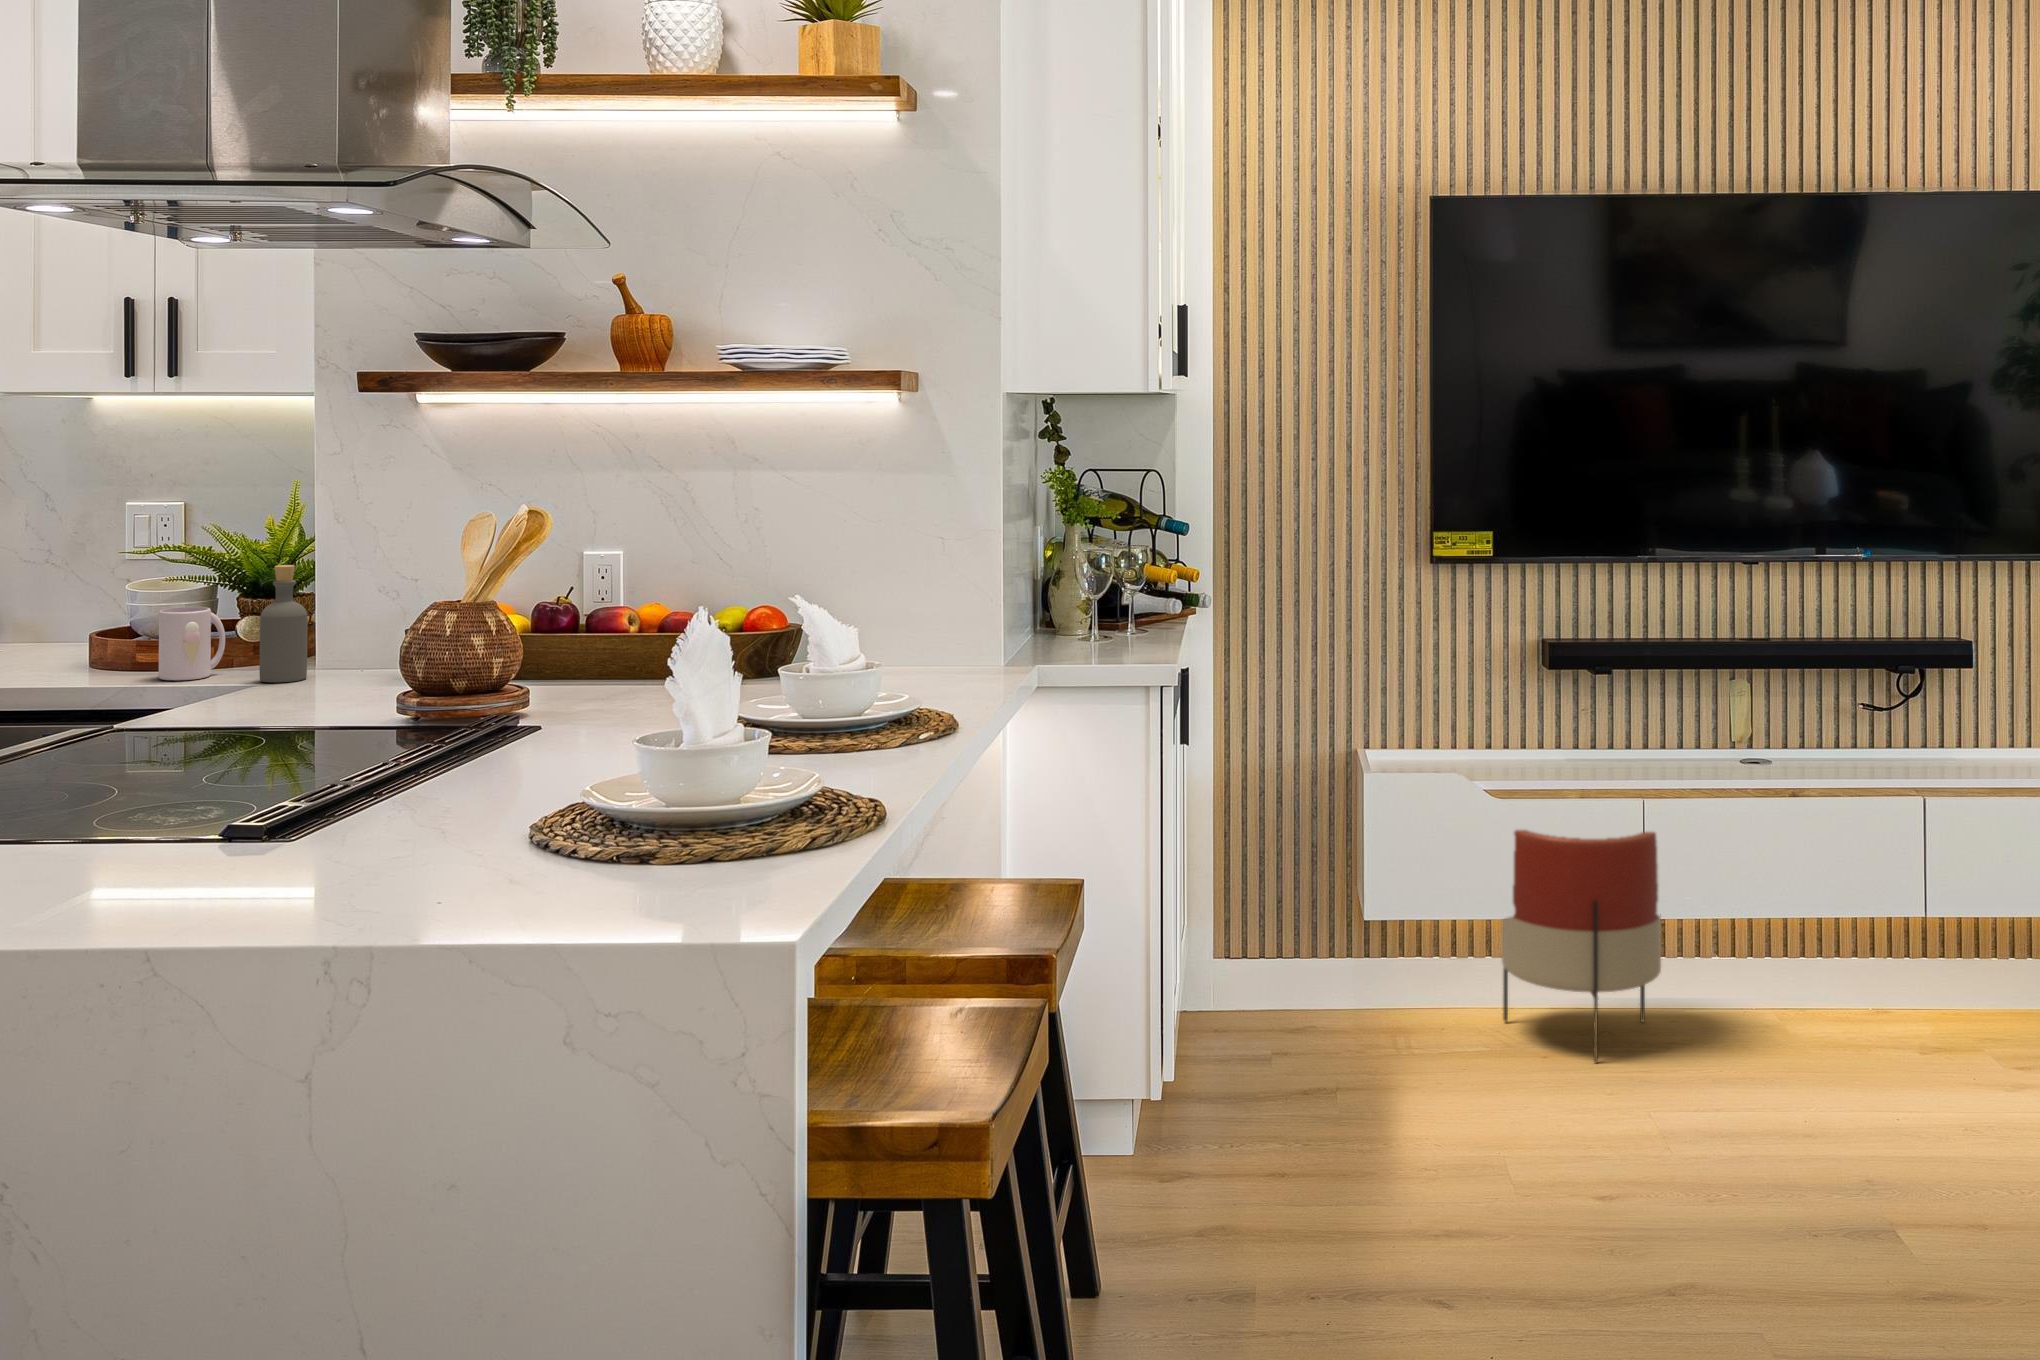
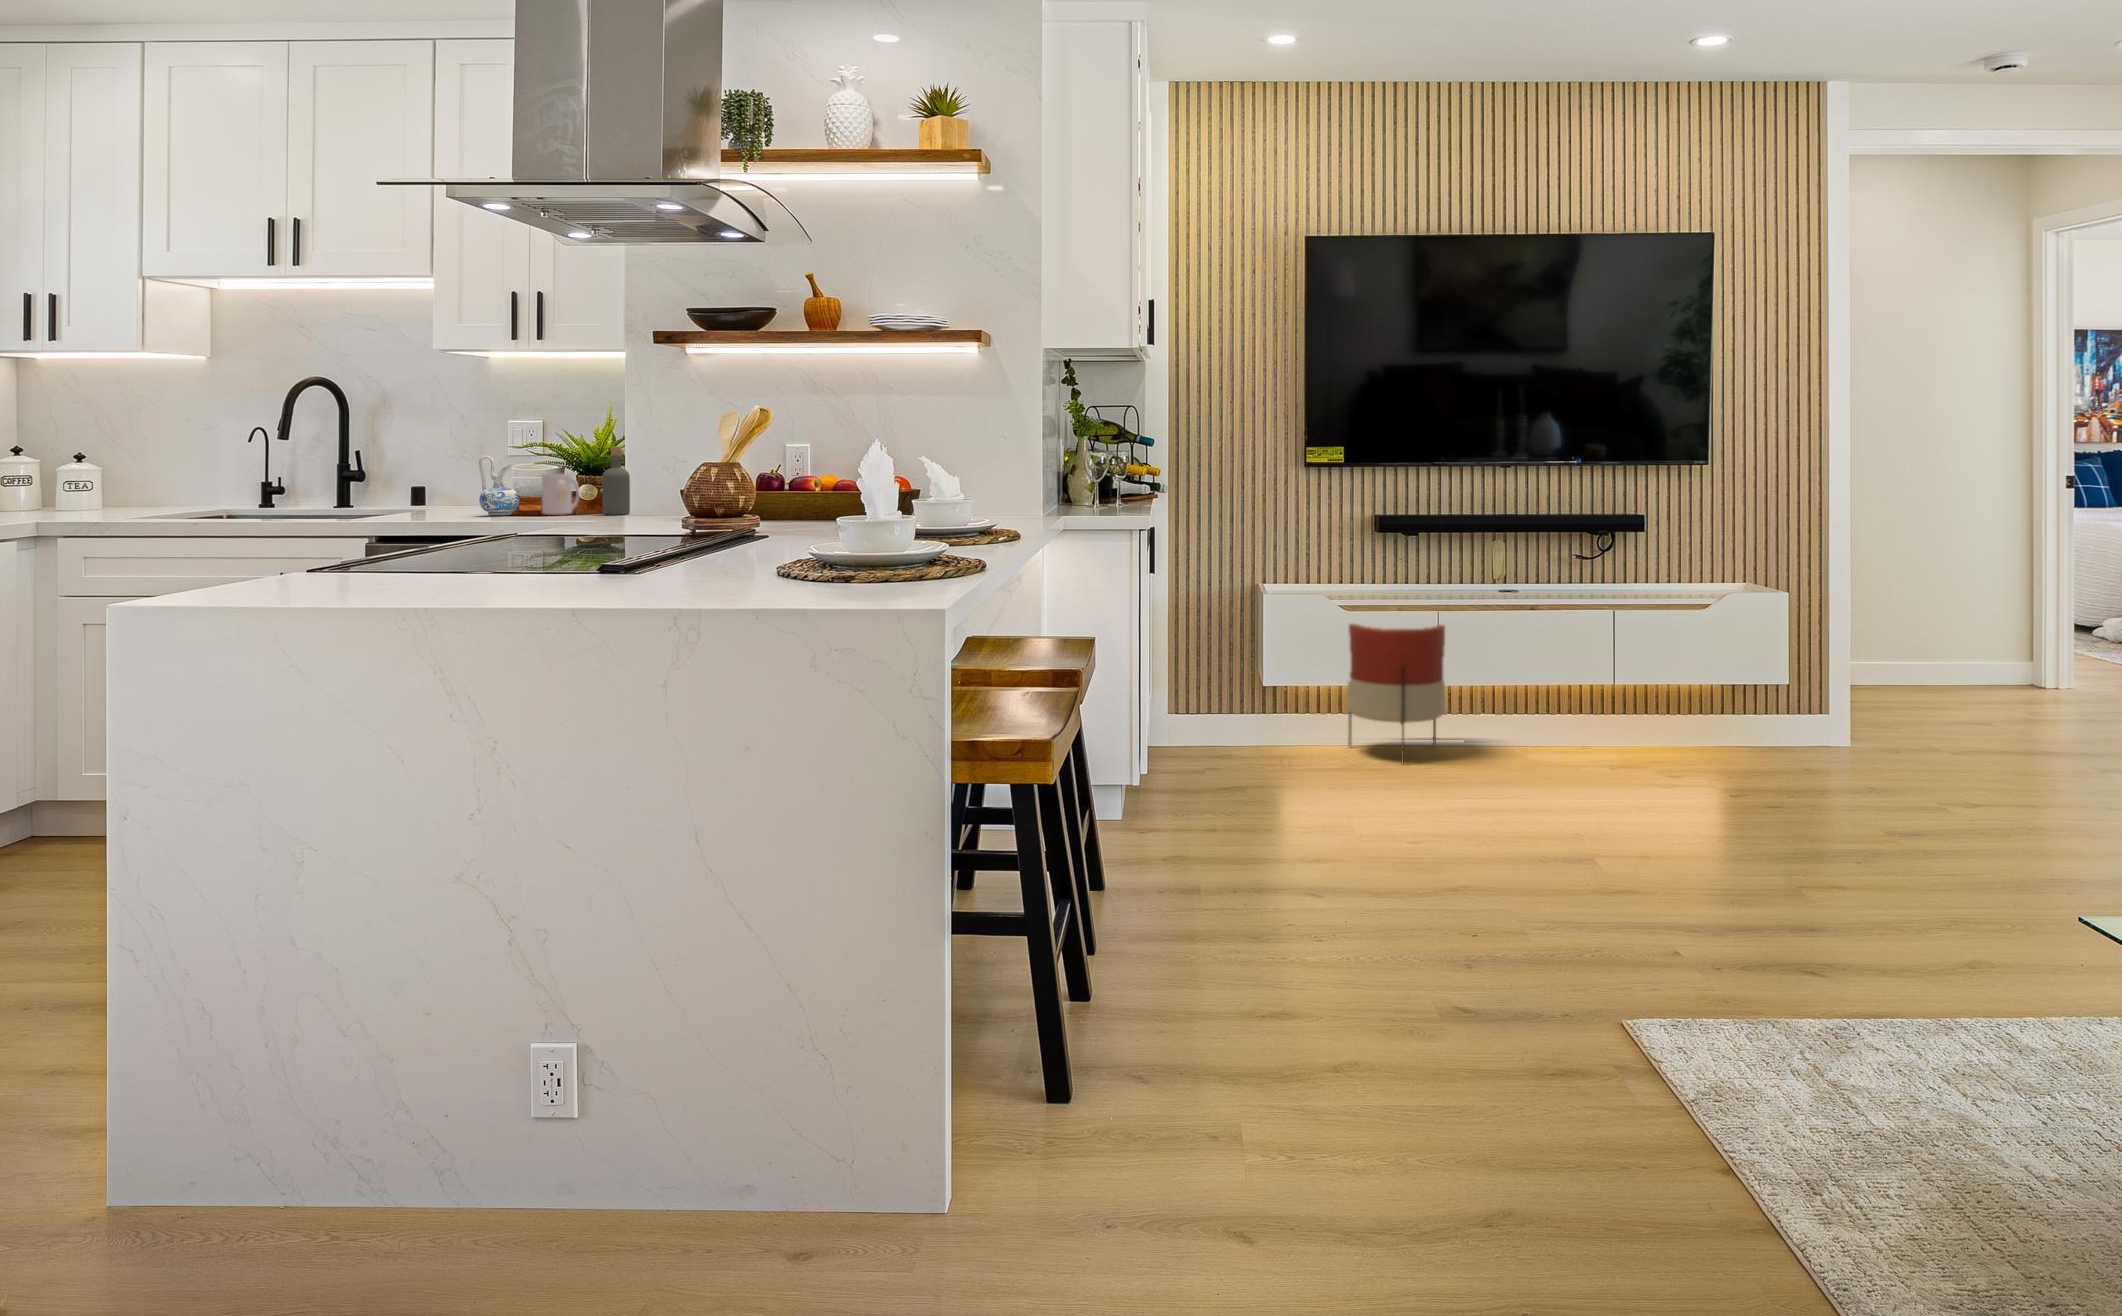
ceramic pitcher: none [52,579,122,680] -> present [479,456,519,515]

